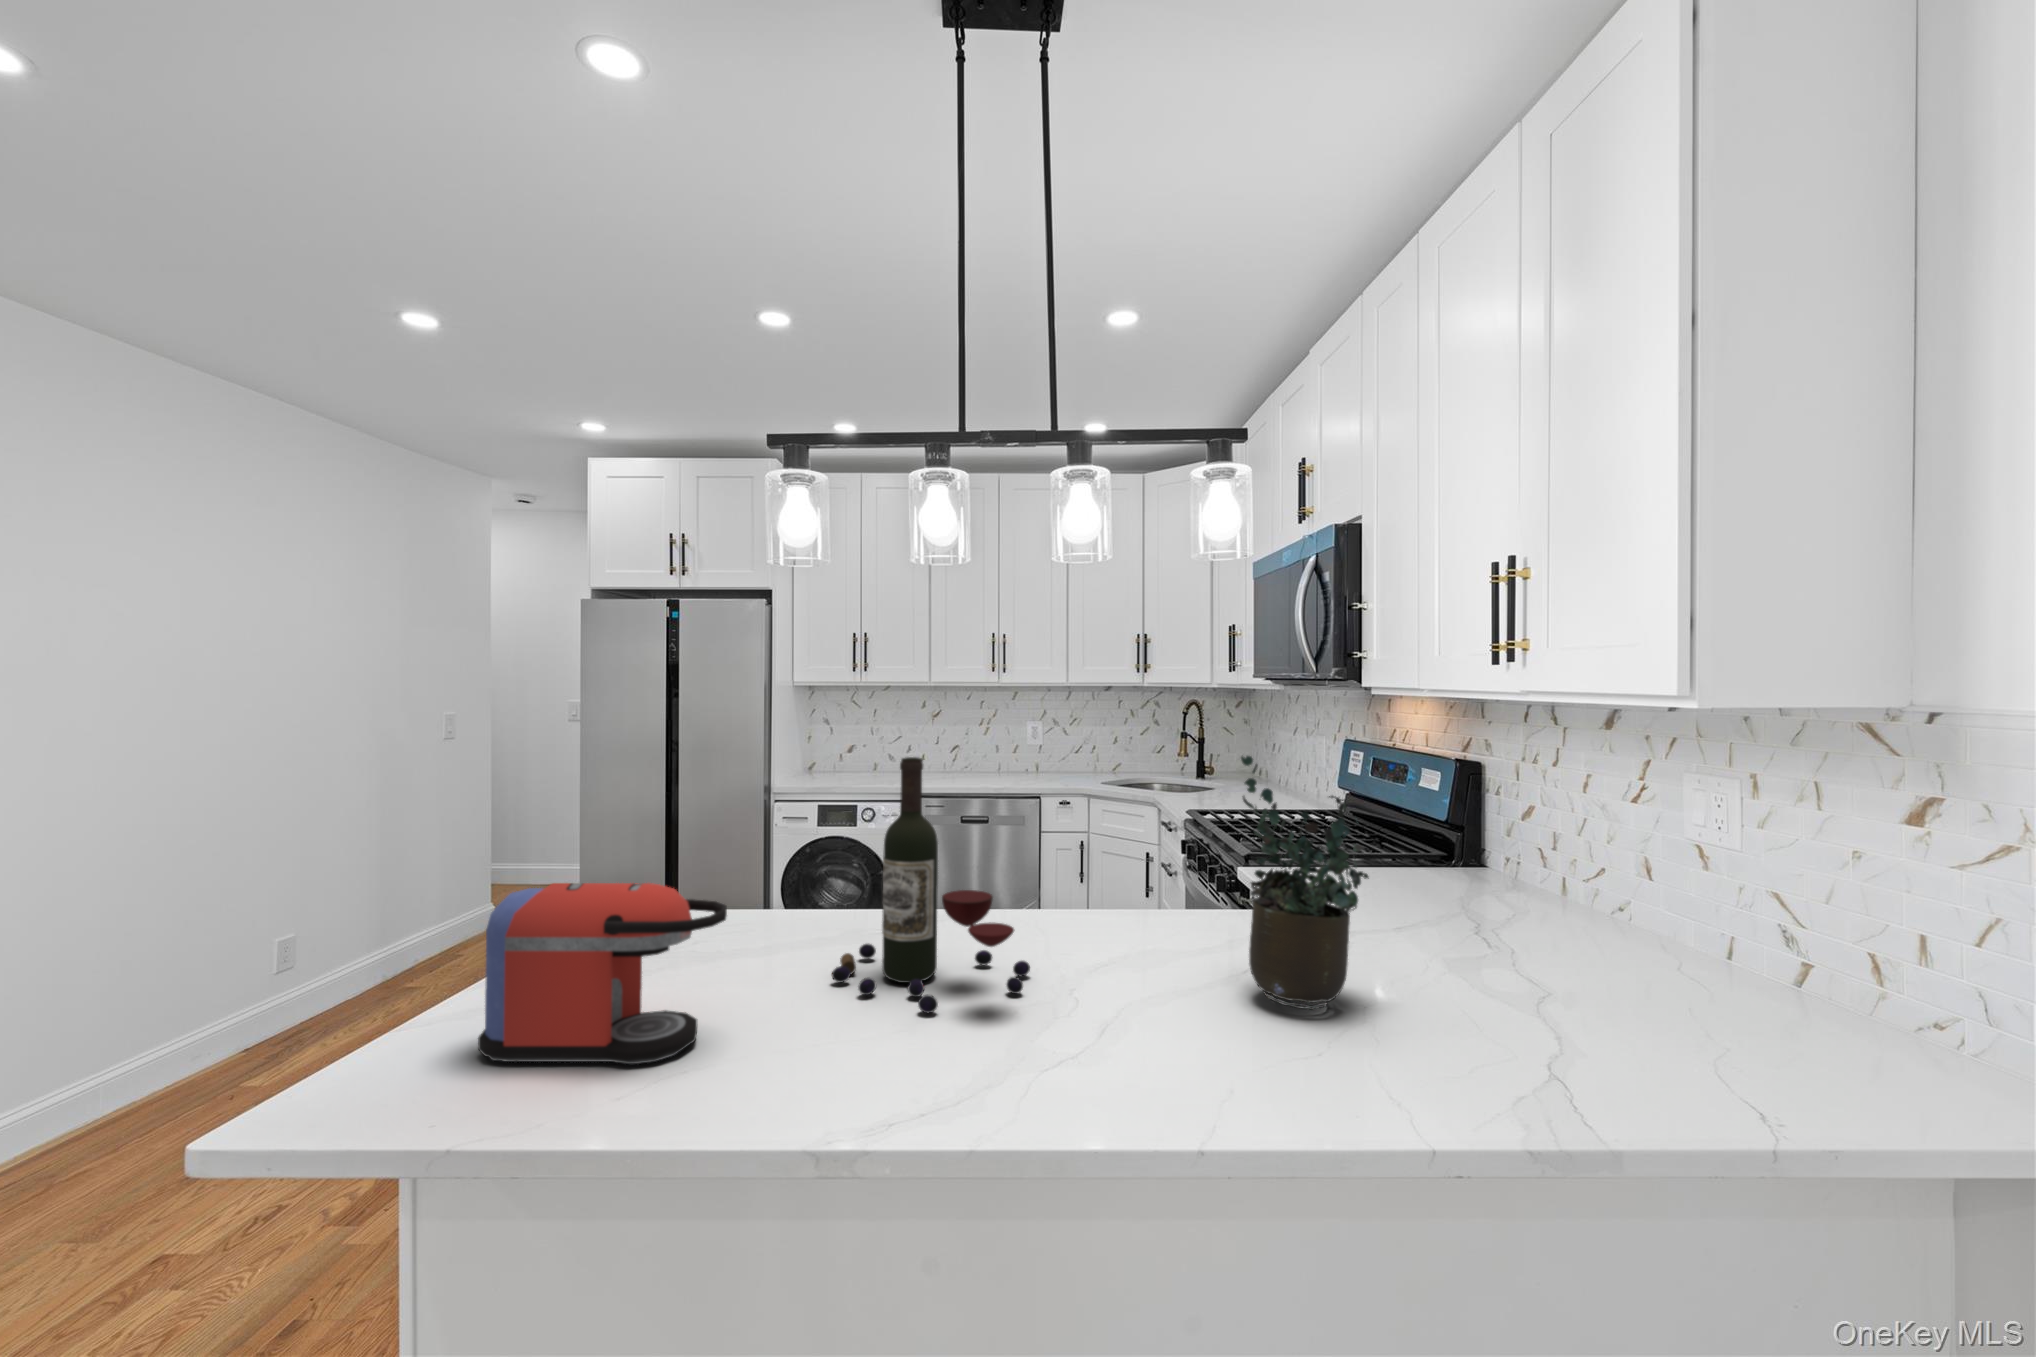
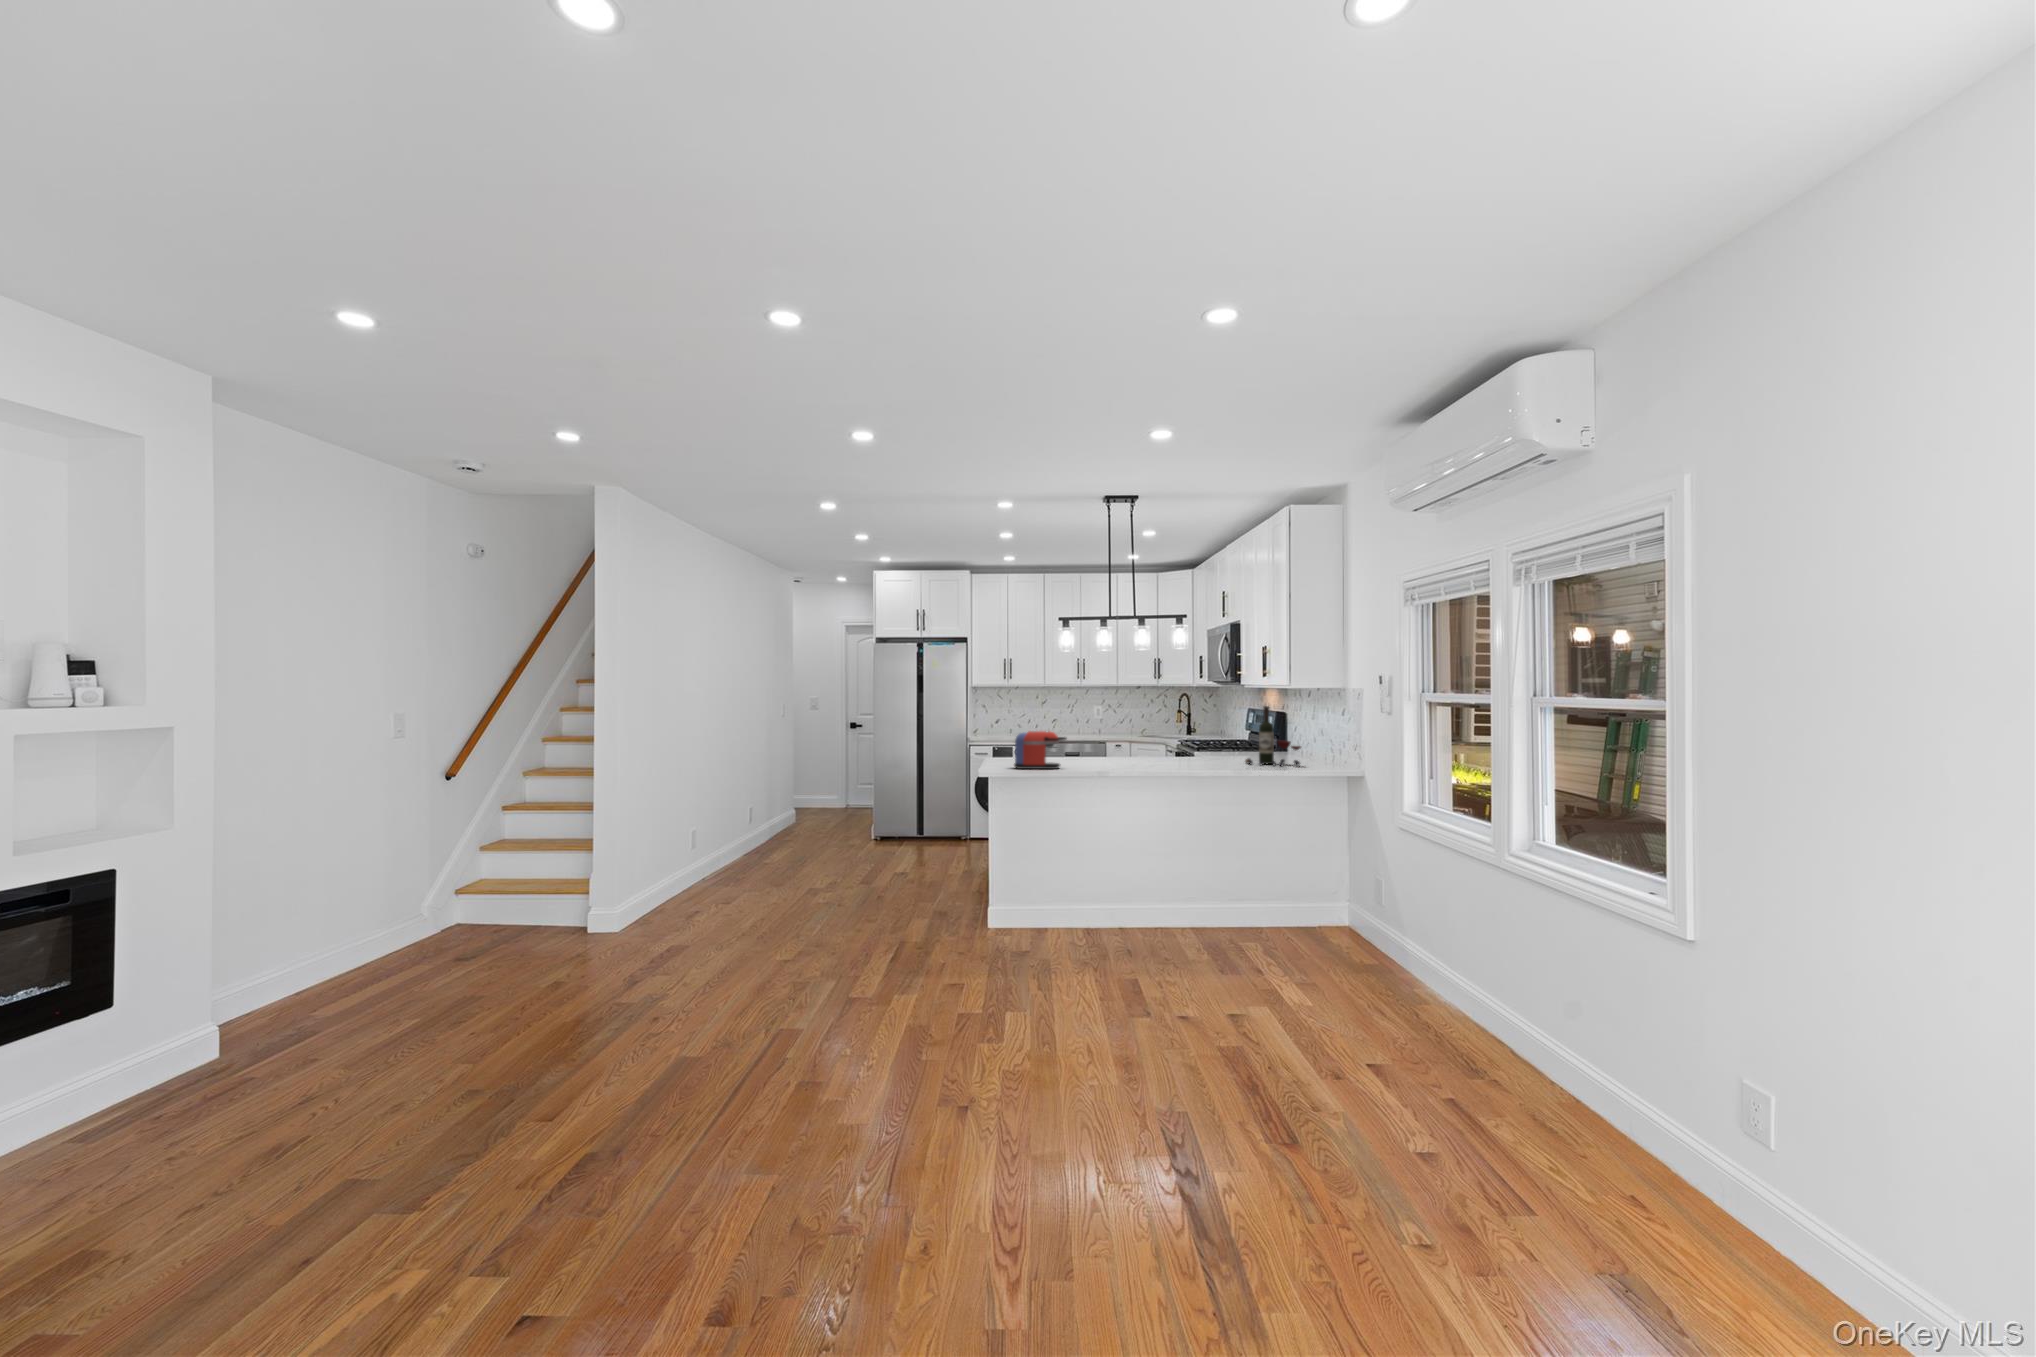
potted plant: present [1241,756,1369,1010] -> none [1186,705,1217,765]
wine bottle: present [832,757,1030,1013] -> present [1245,706,1301,766]

